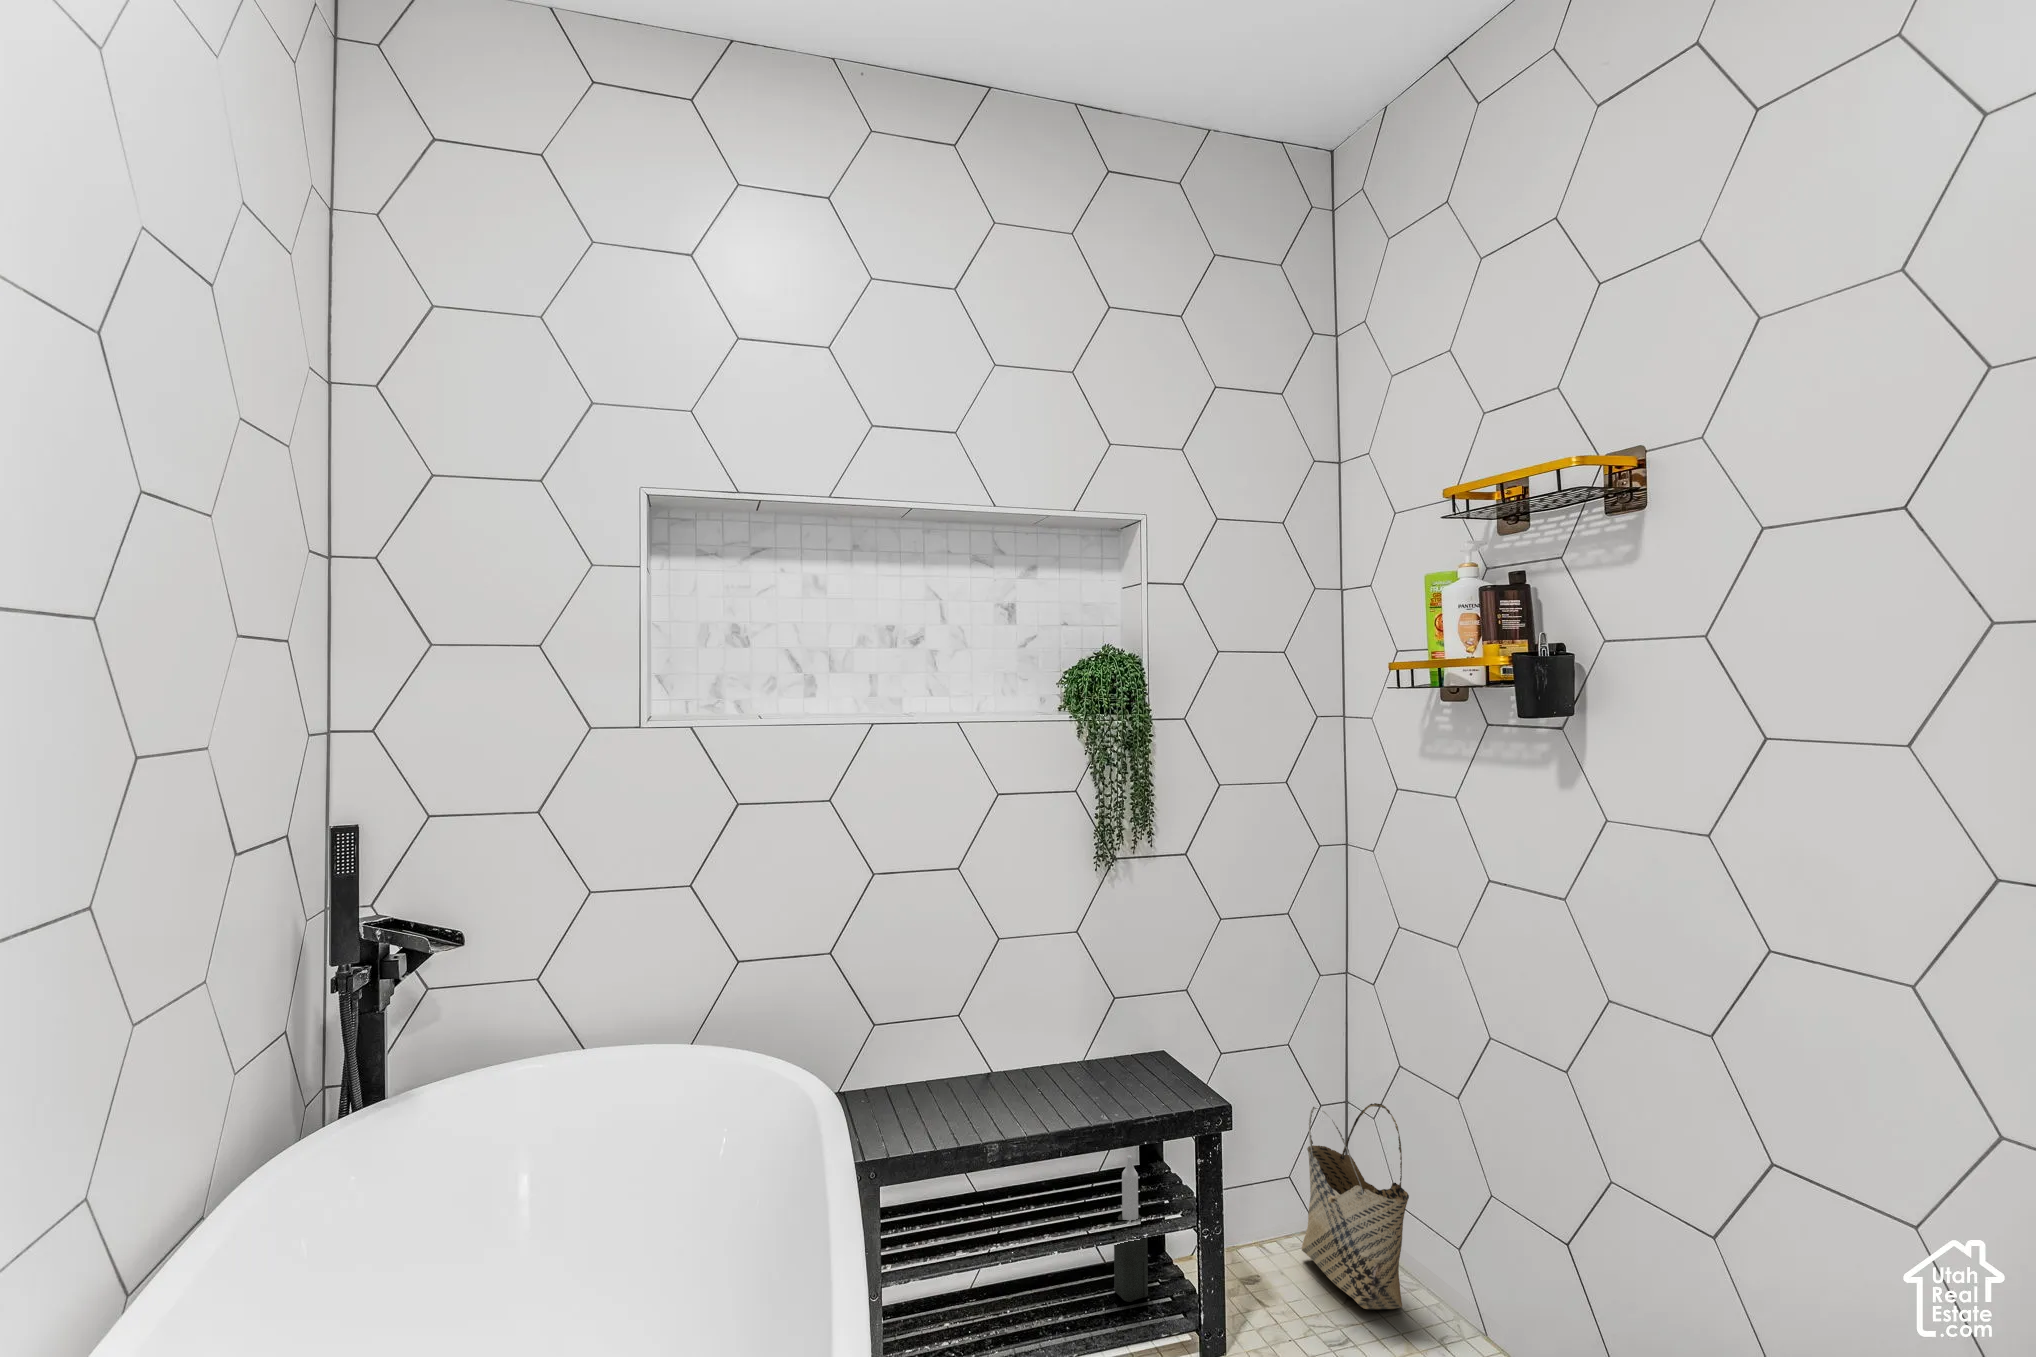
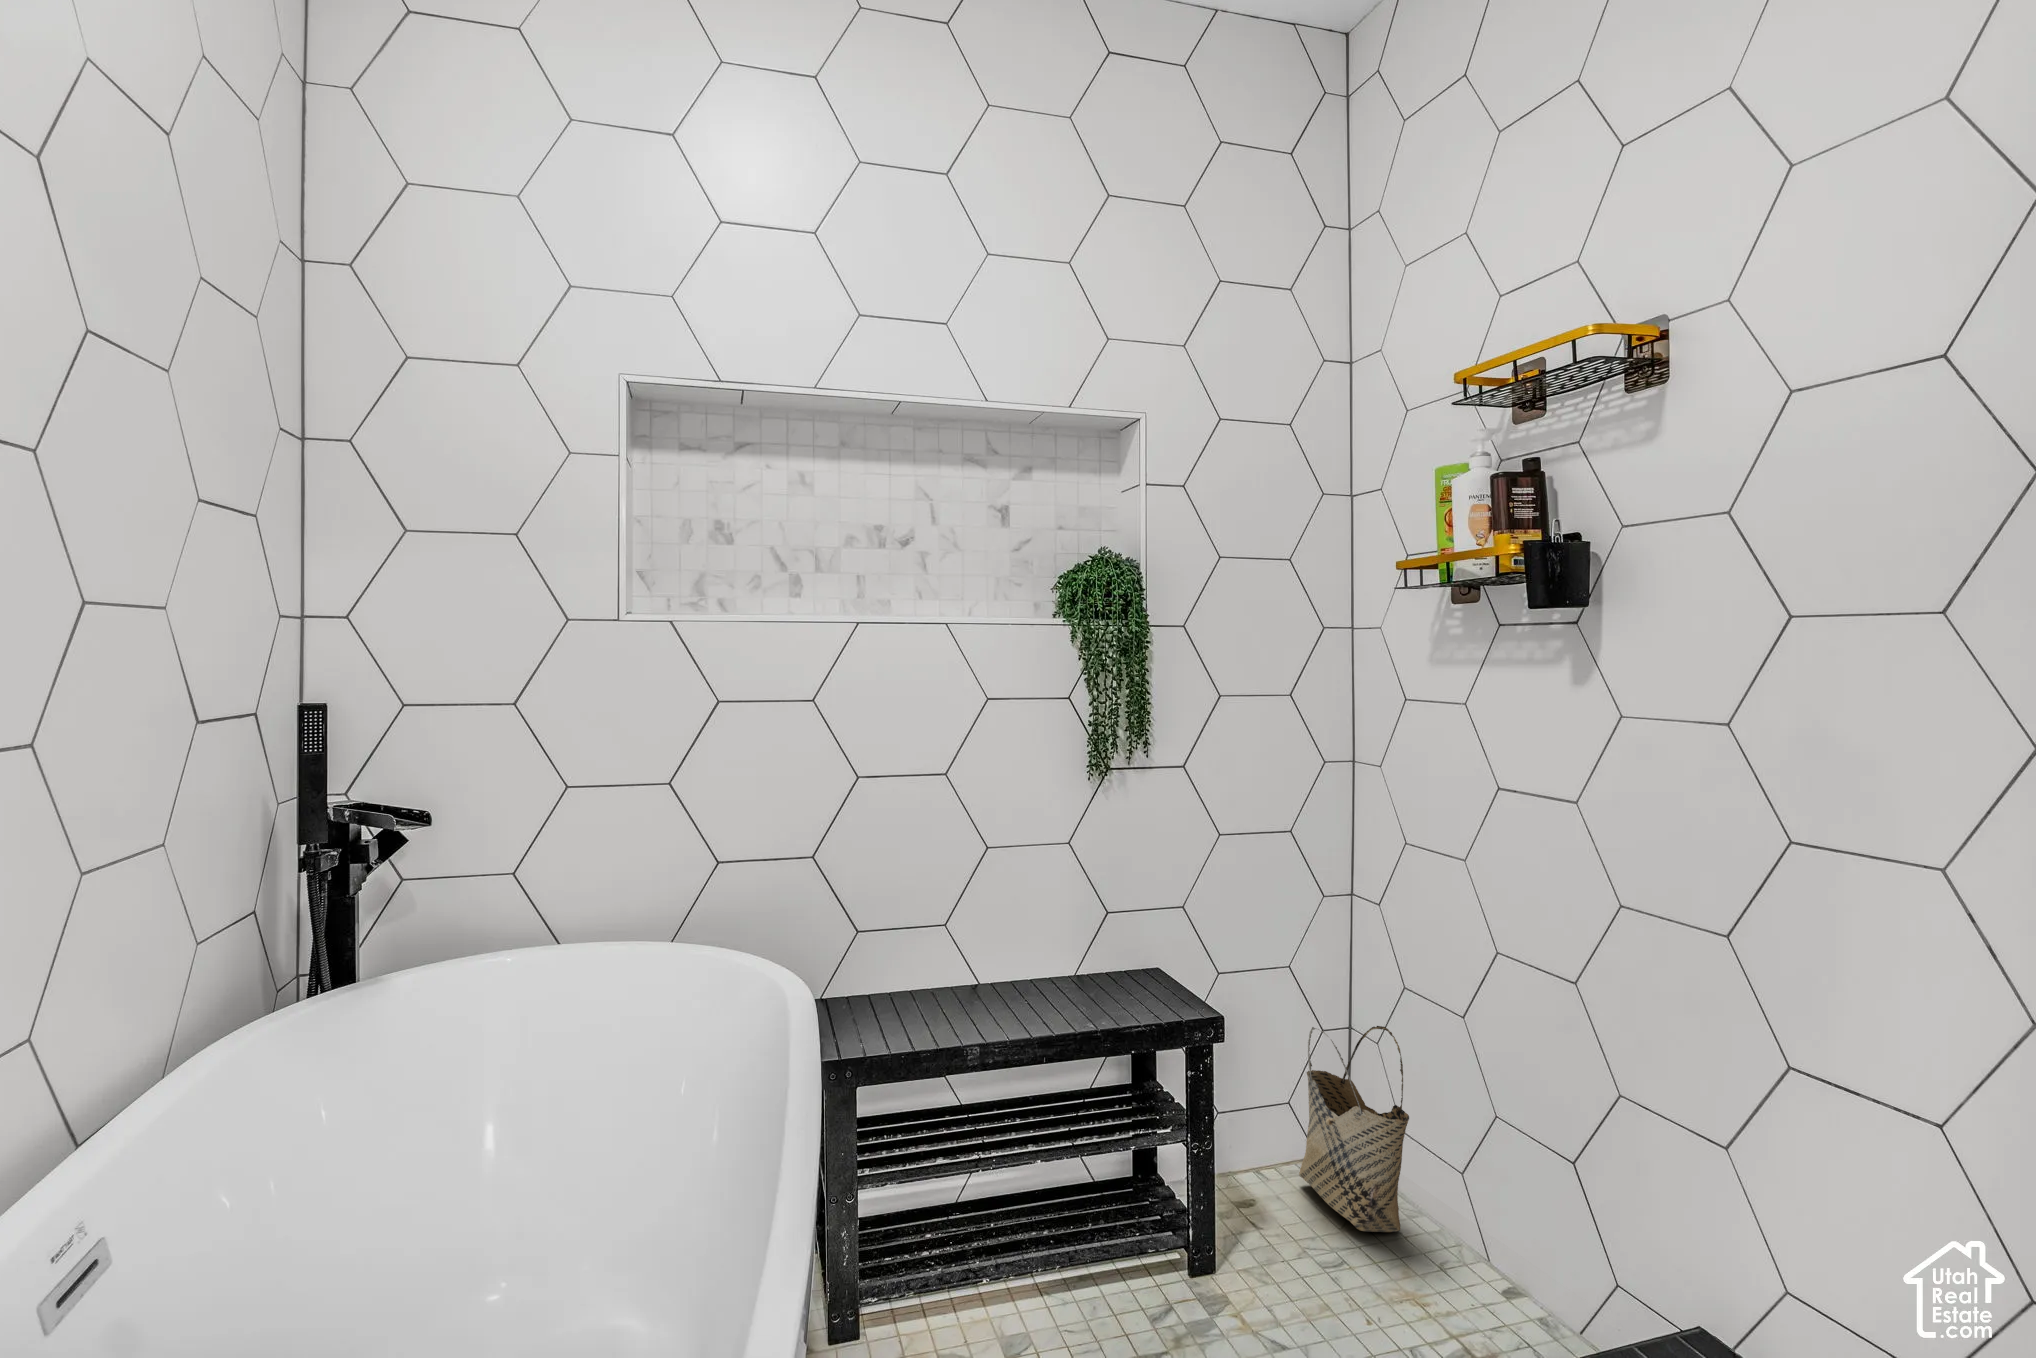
candle: present [1114,1155,1148,1302] -> none [1101,1067,1135,1215]

